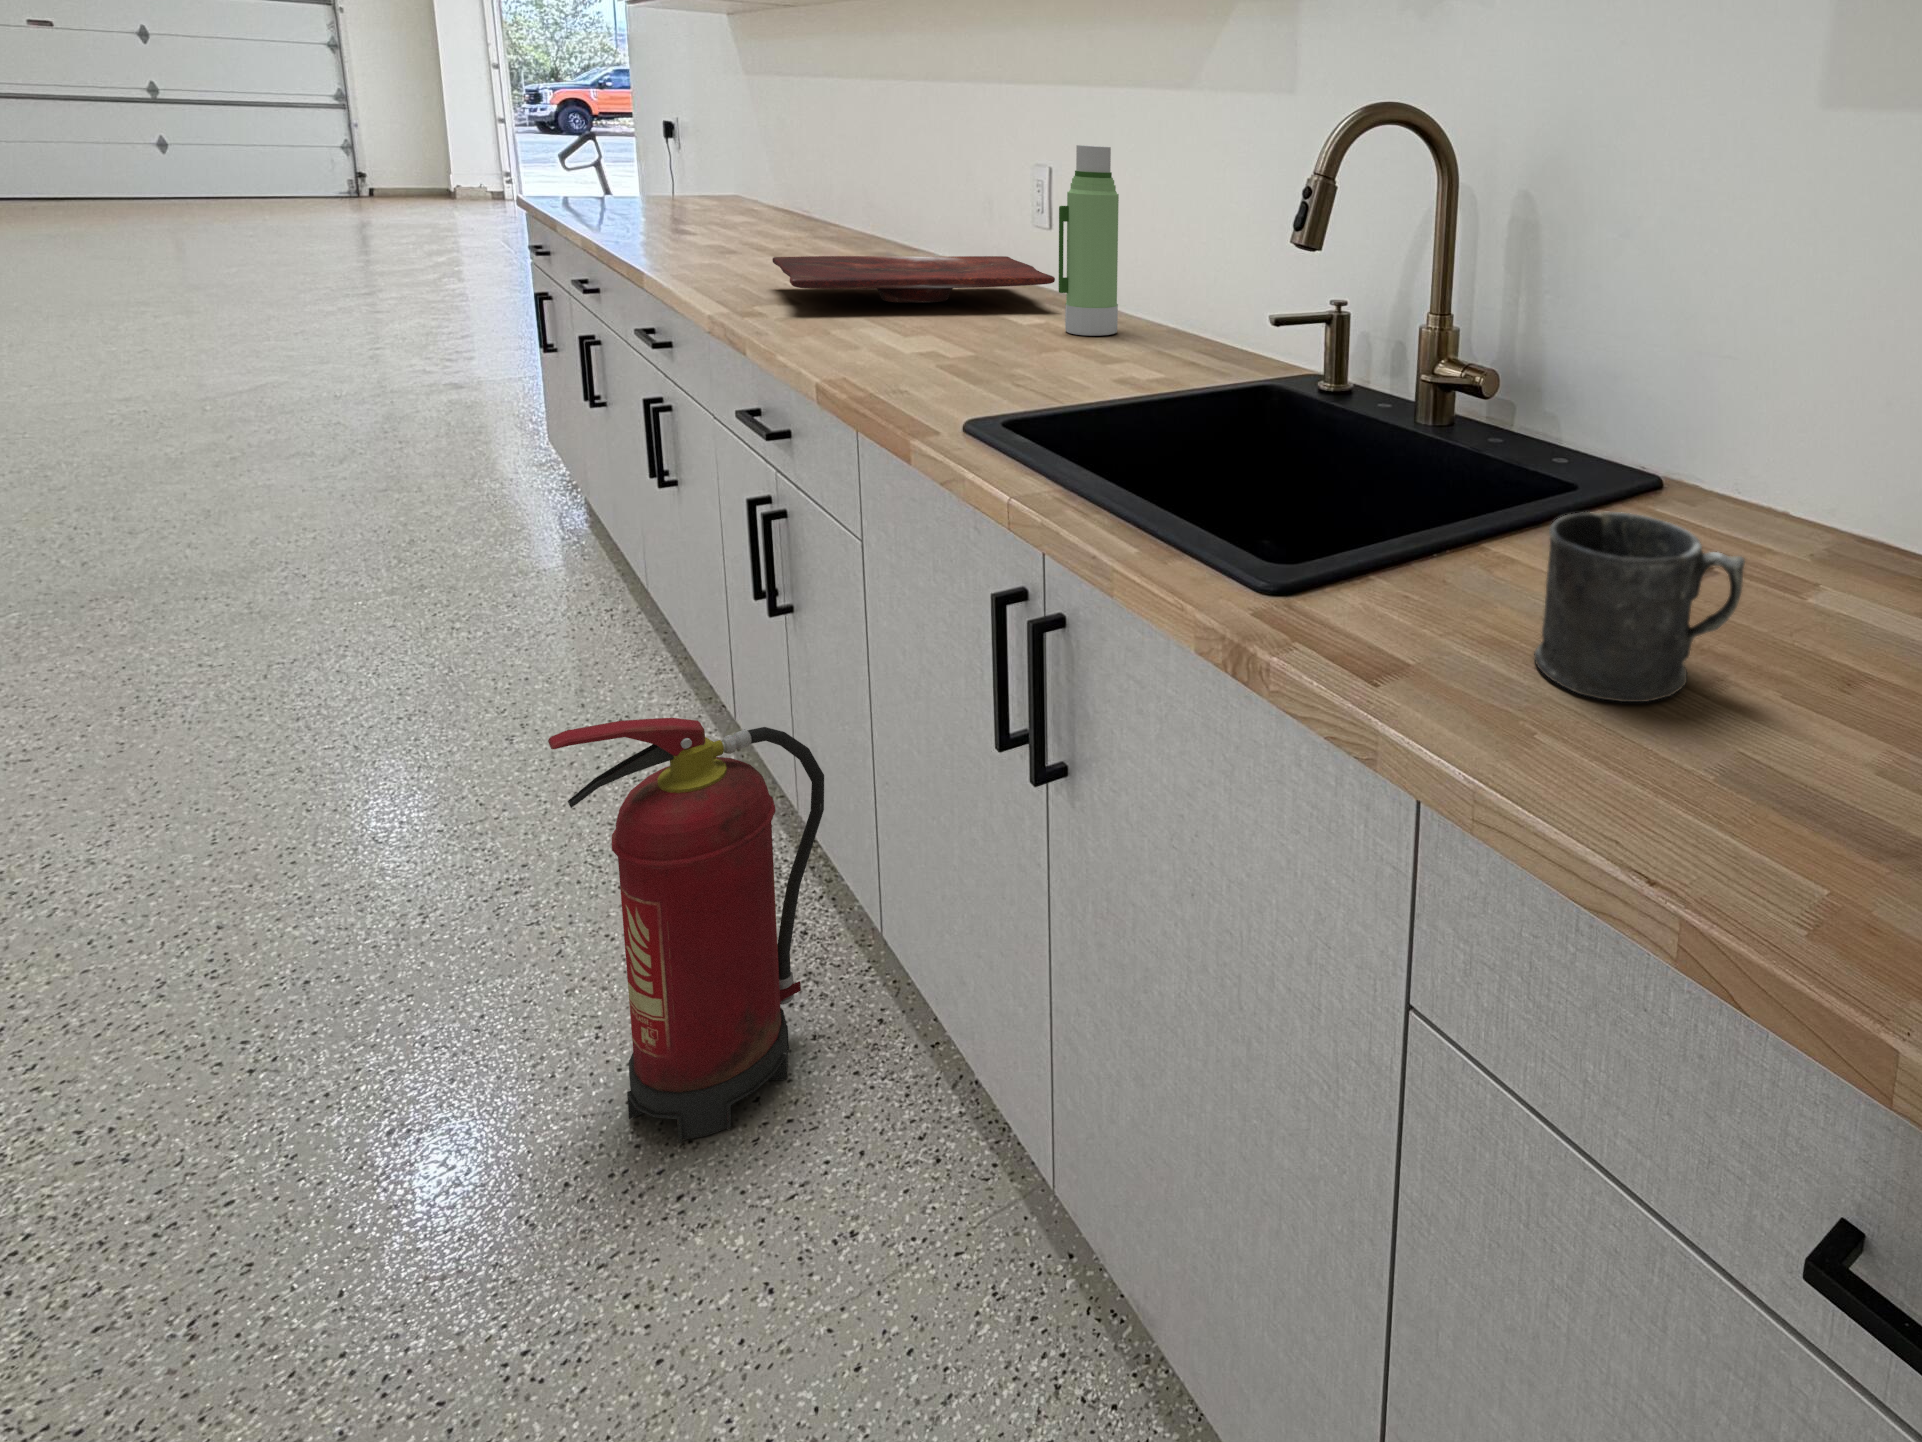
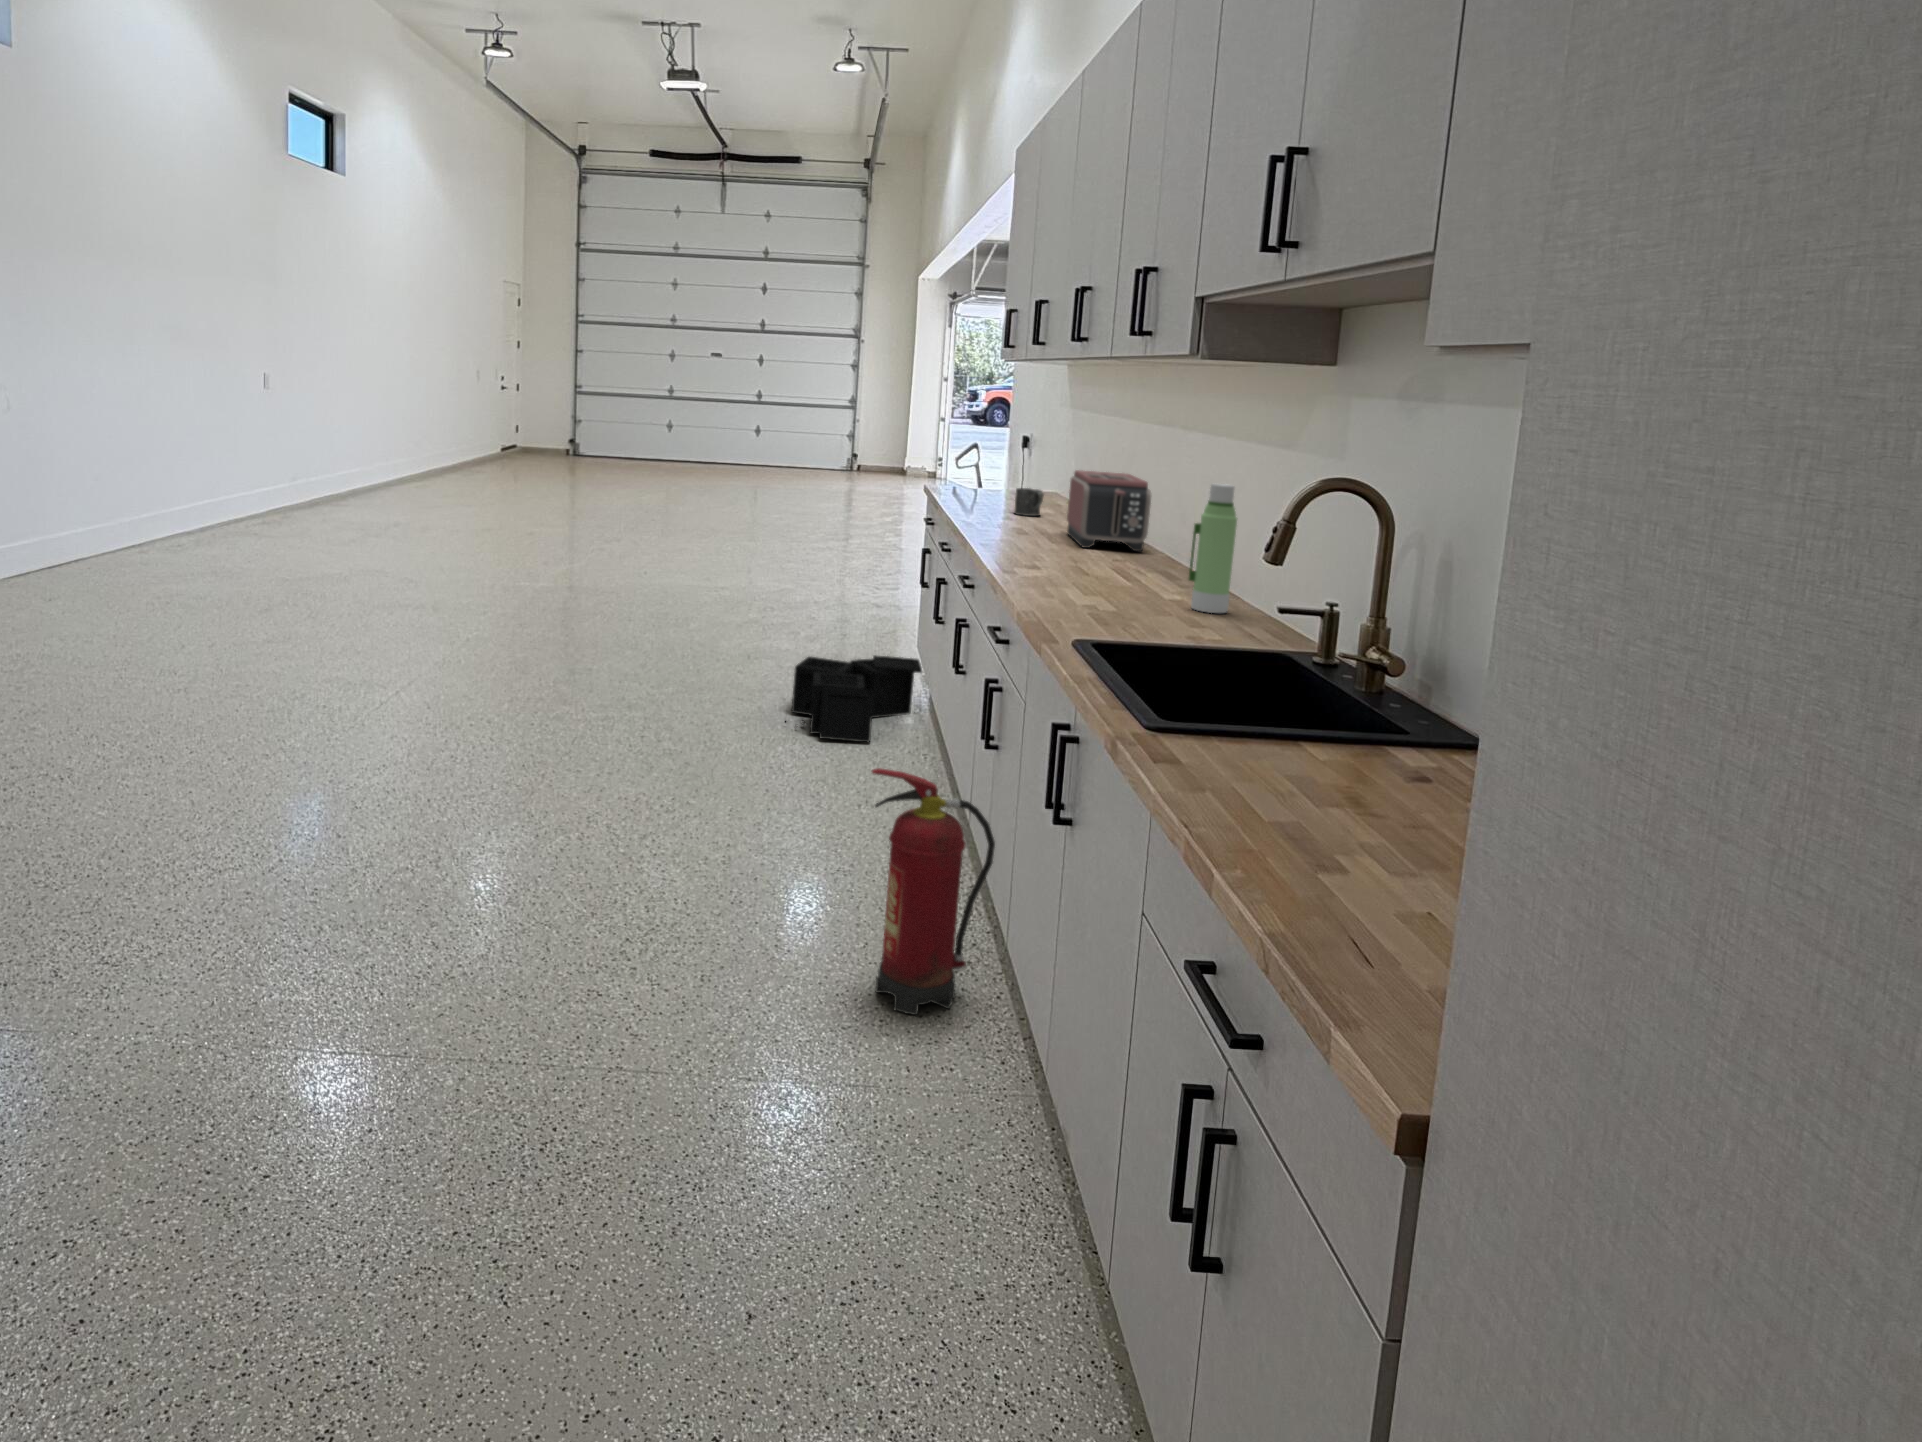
toaster: none [787,151,924,262] -> present [1067,470,1151,552]
cutting board: present [772,256,1055,303] -> none [1034,541,1201,580]
storage bin: none [301,455,565,623] -> present [792,655,922,742]
mug: present [1534,512,1745,703] -> present [1014,488,1044,516]

